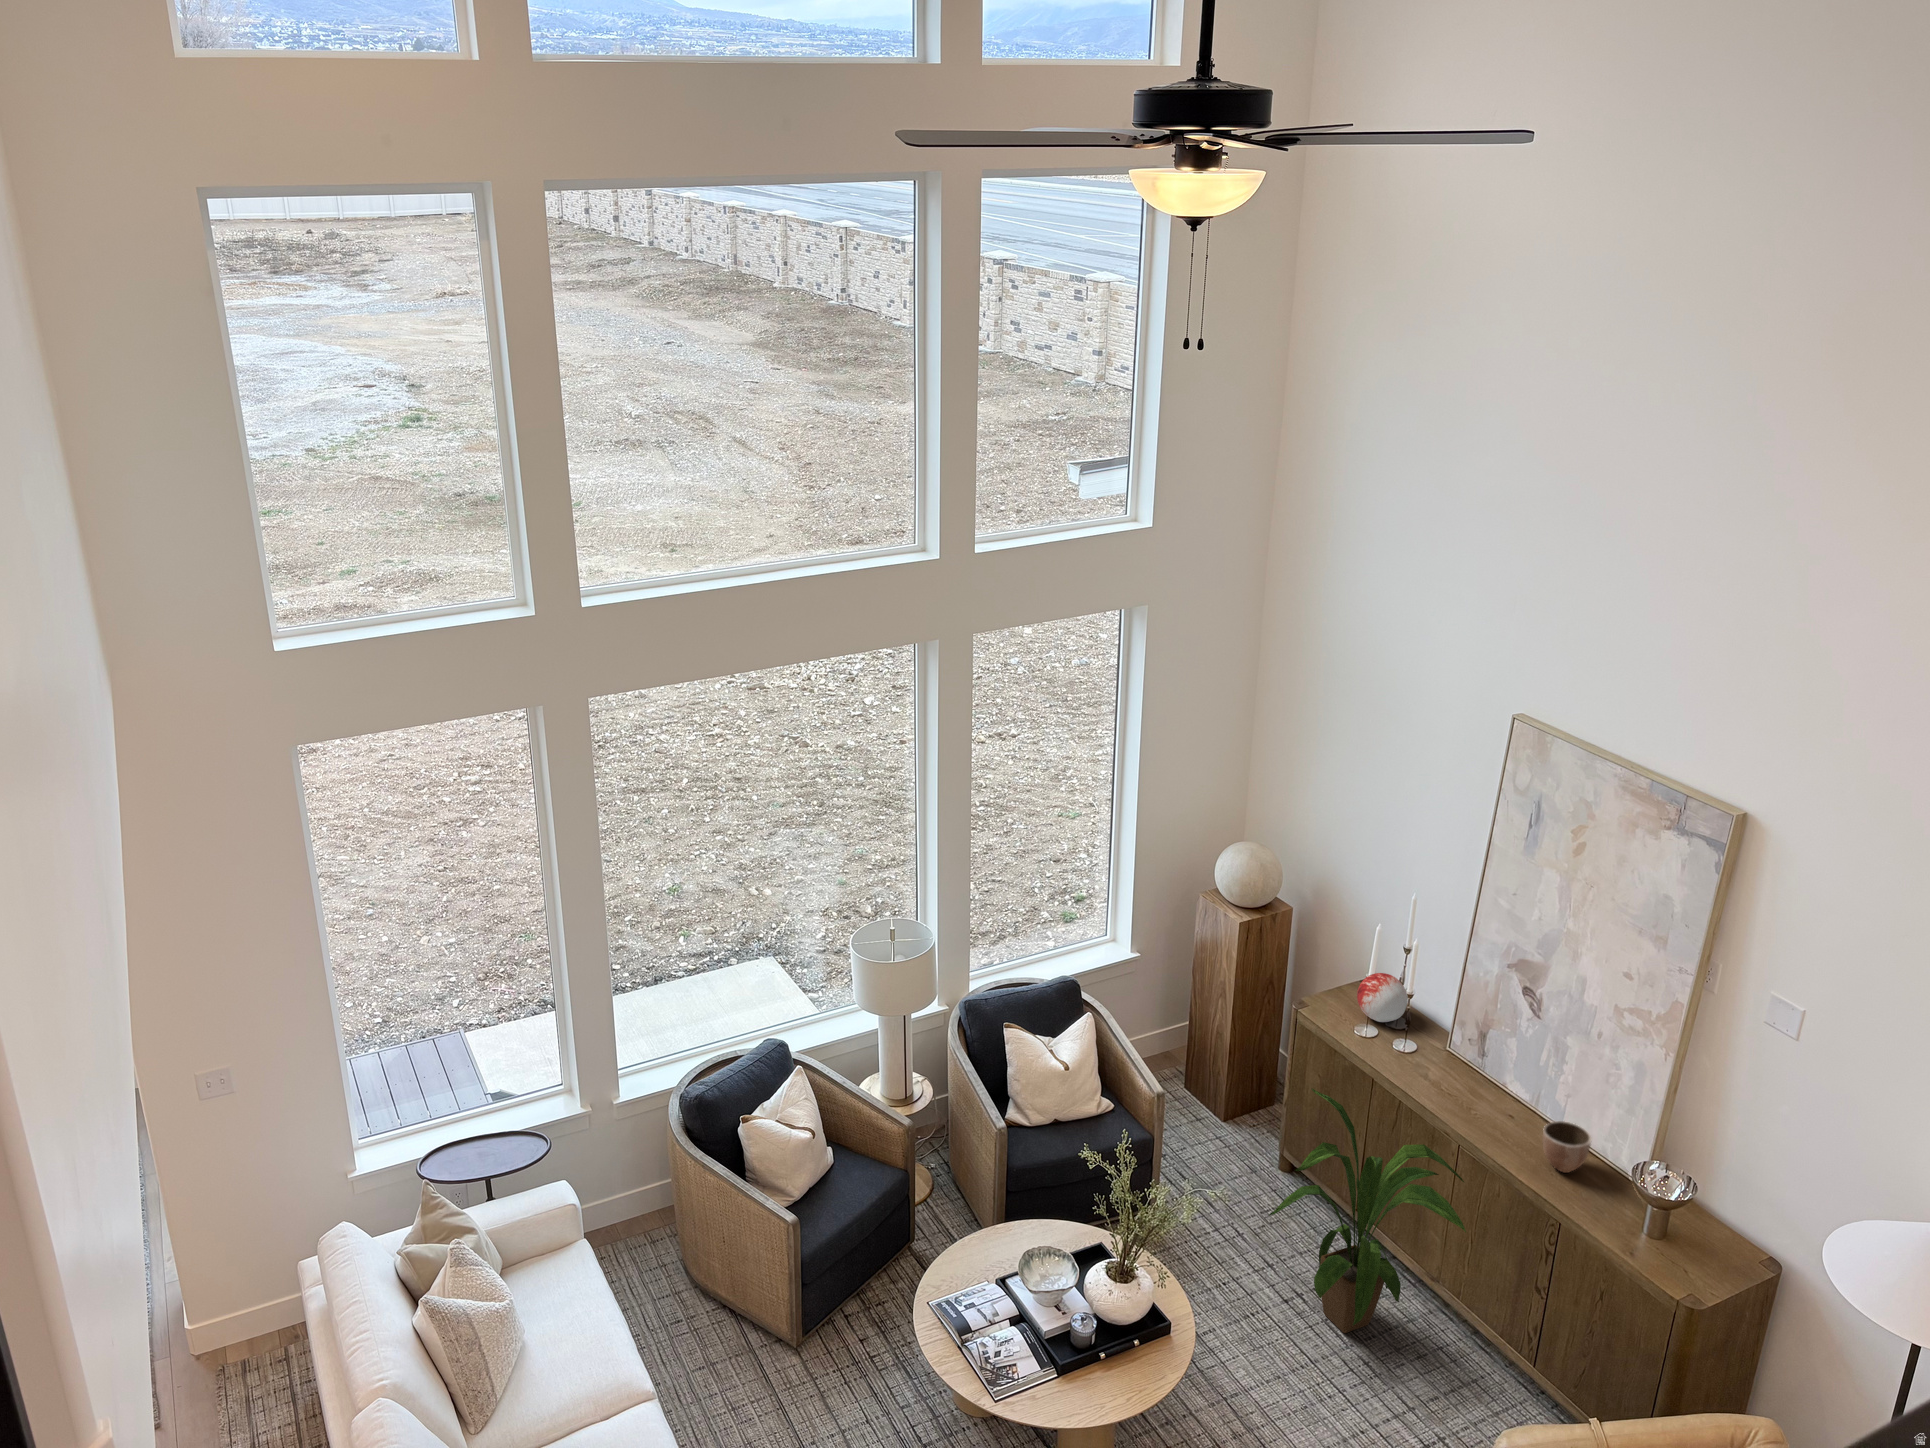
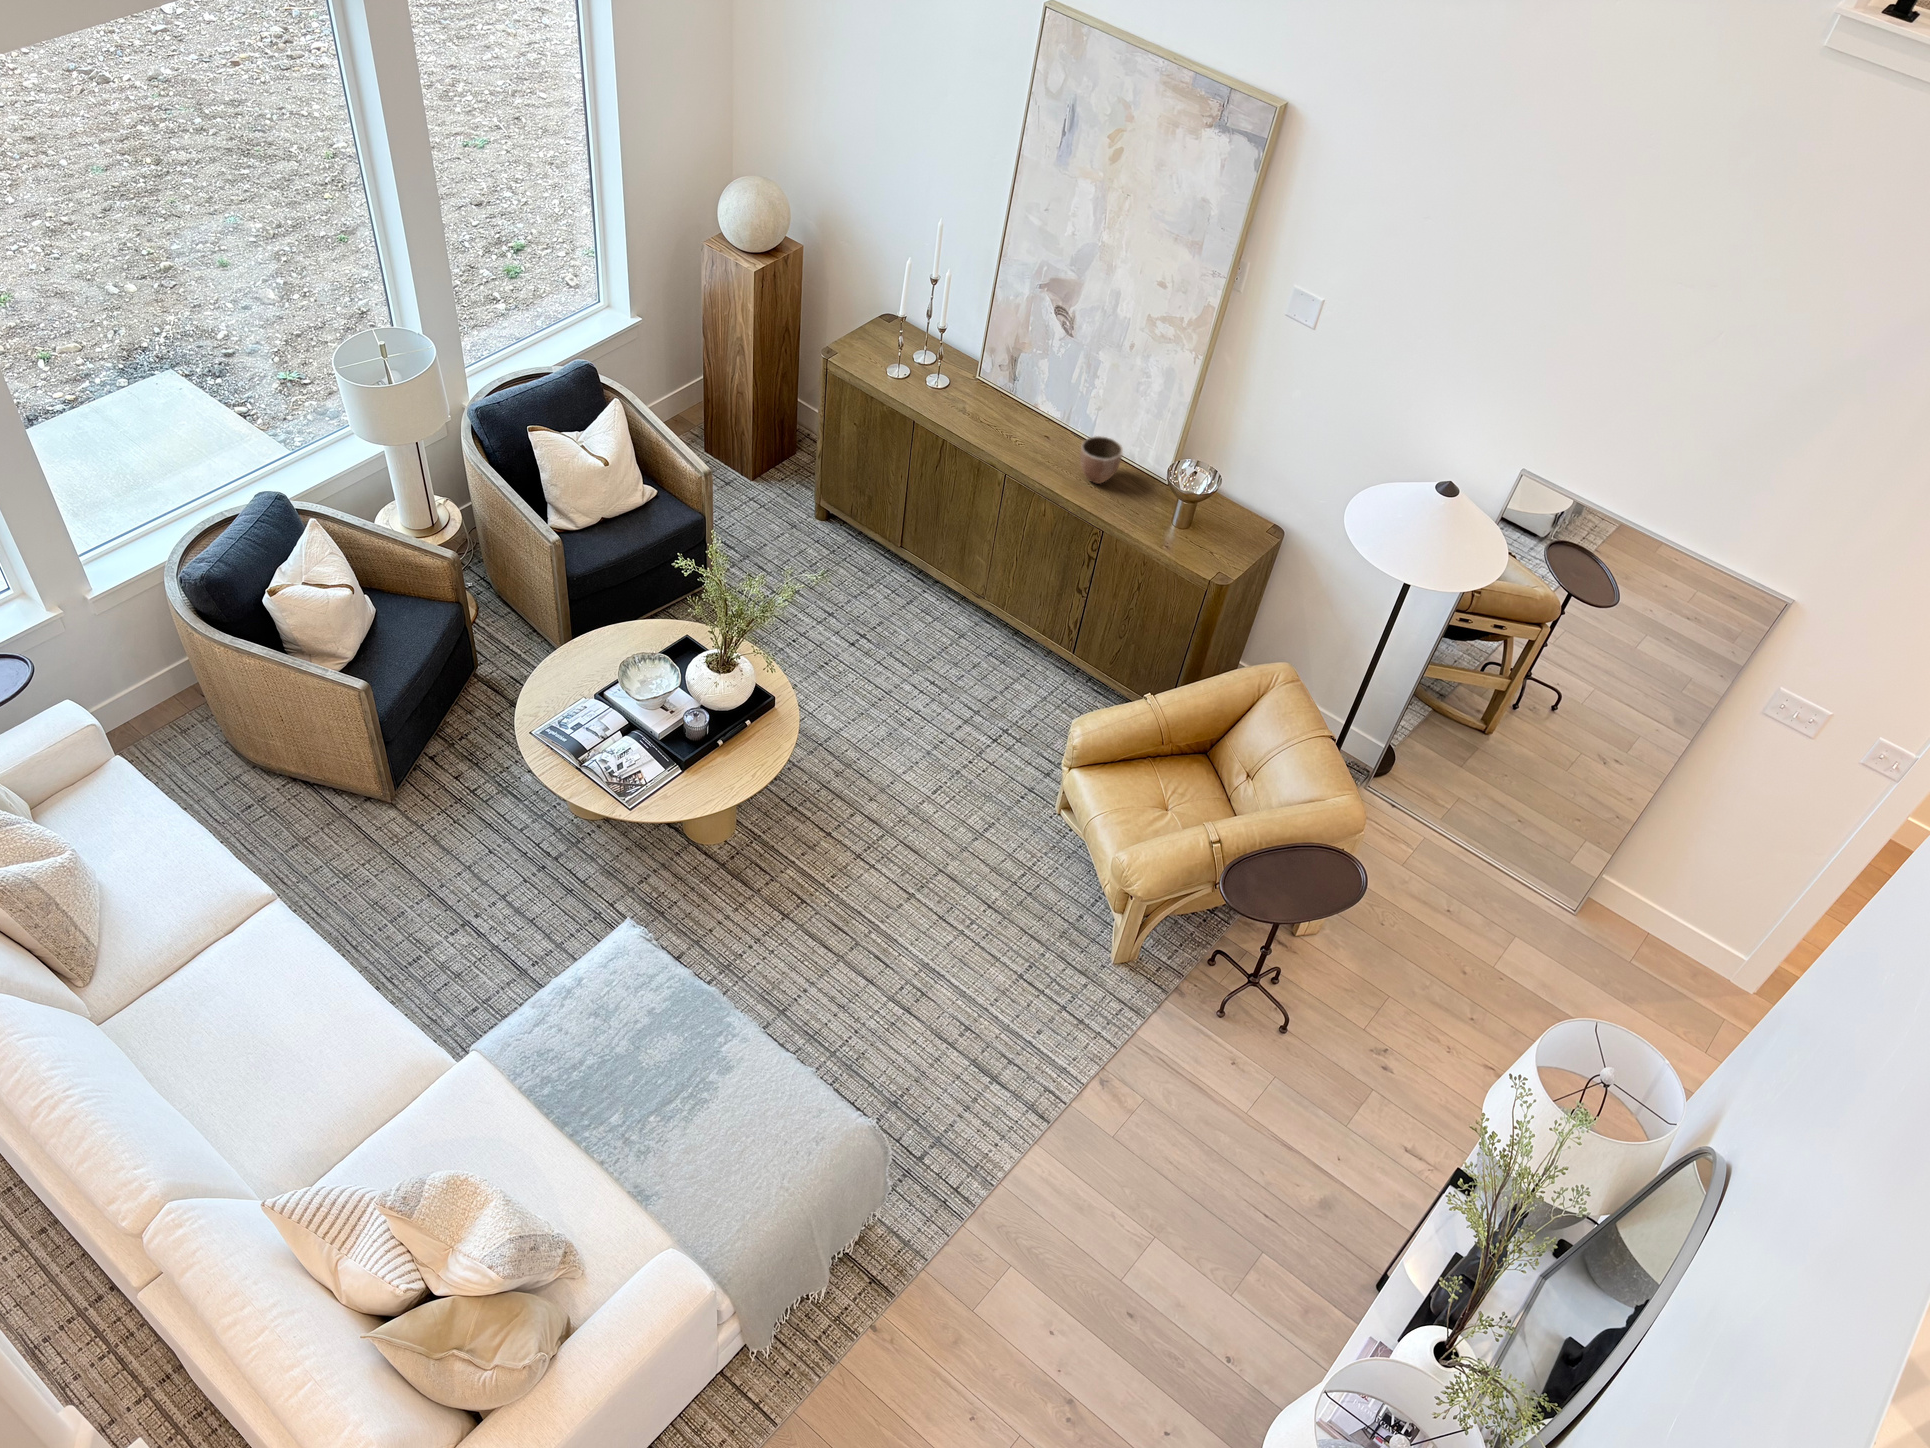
decorative orb: present [1357,973,1408,1022] -> none [884,310,933,361]
house plant: present [1269,1089,1466,1333] -> none [836,444,1022,661]

